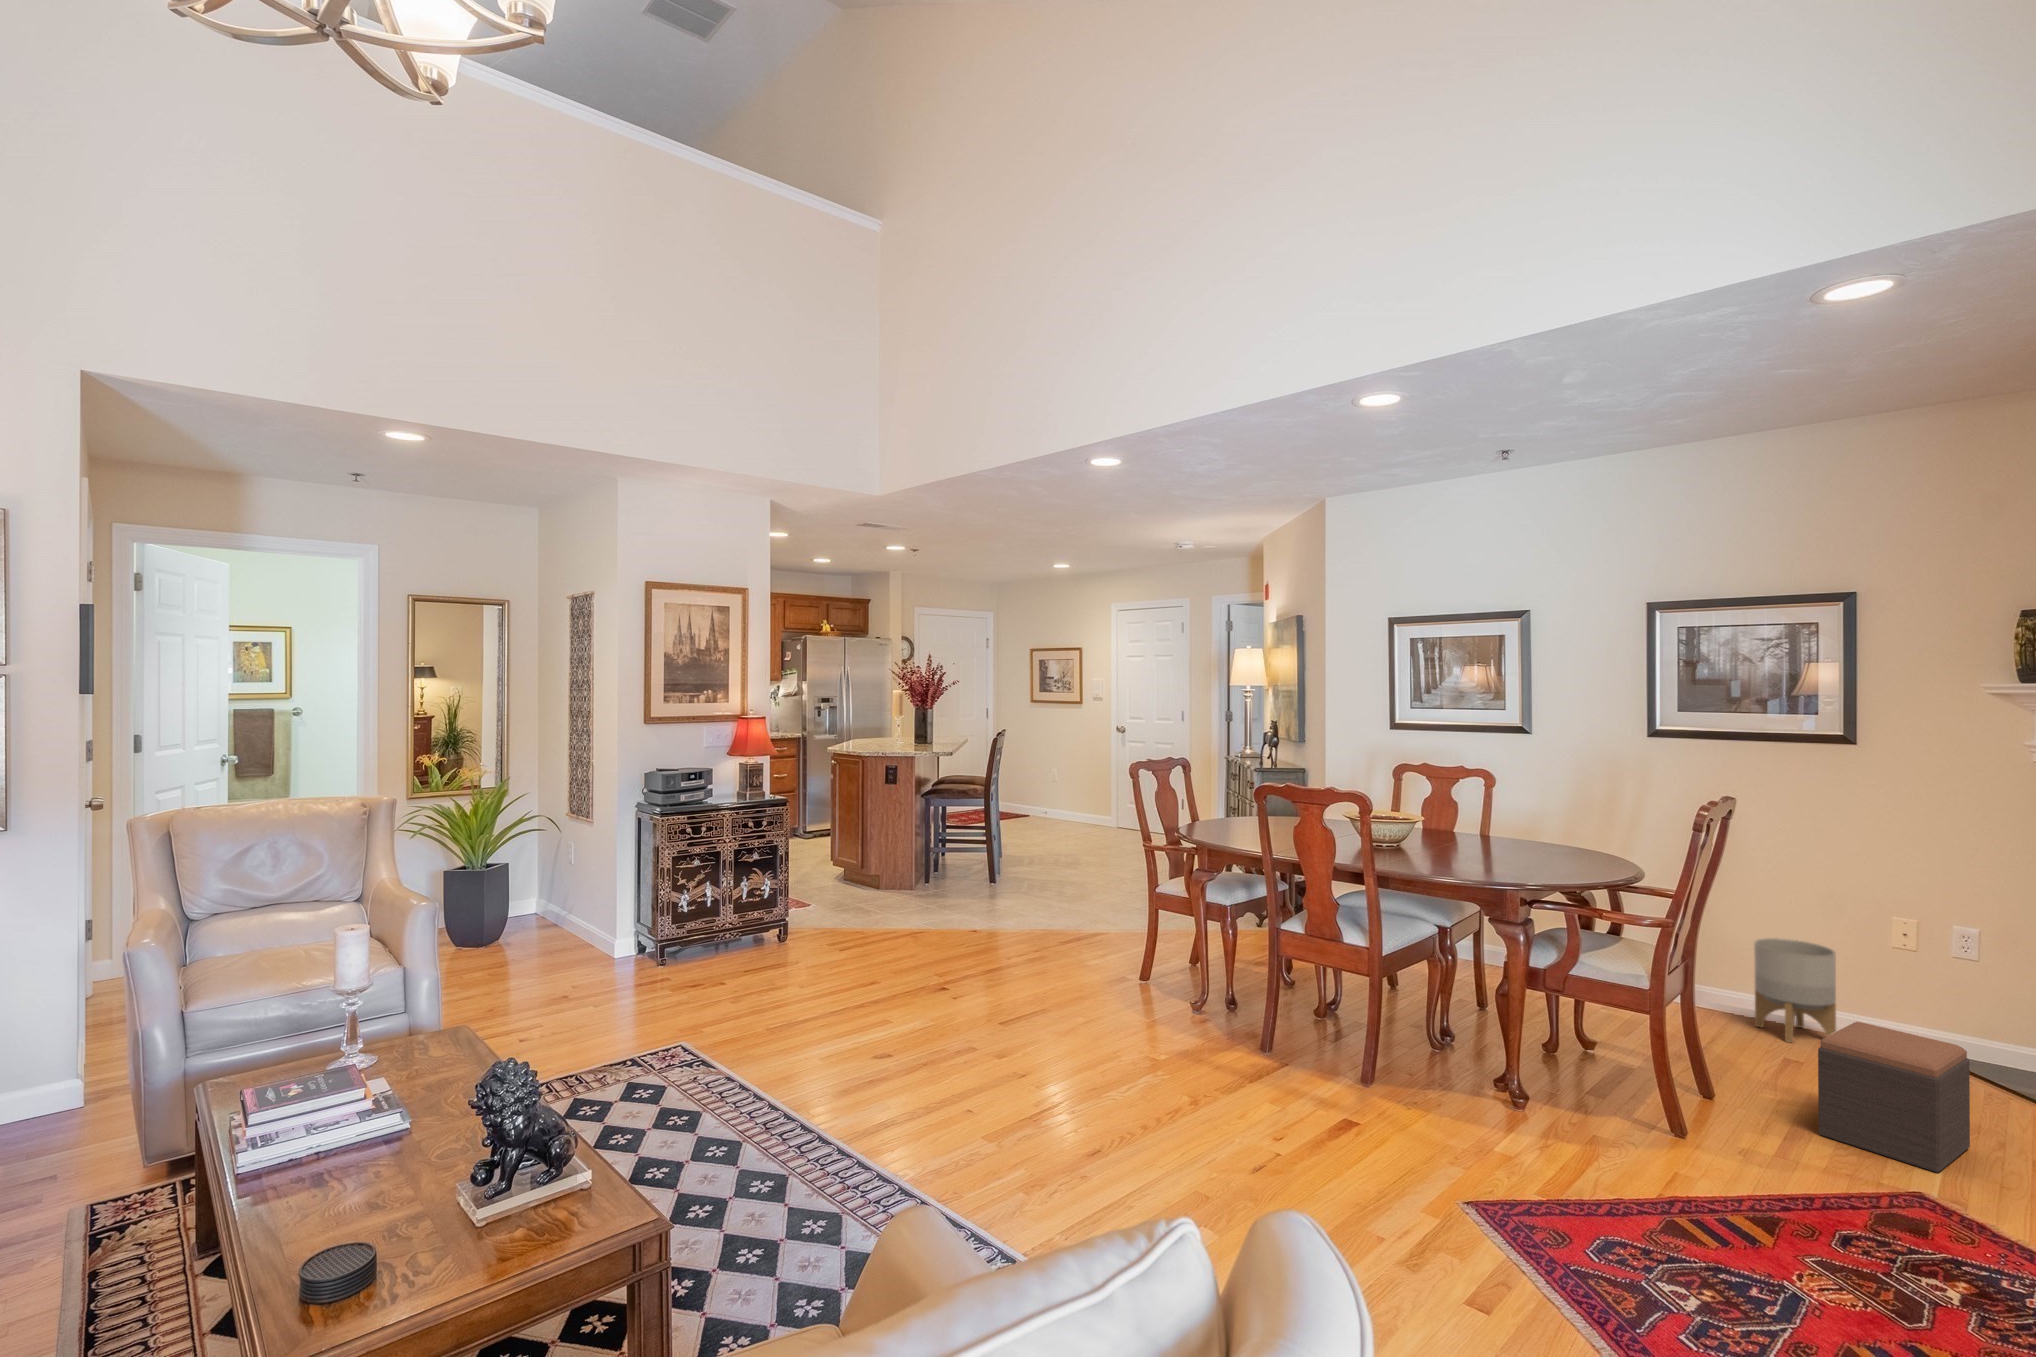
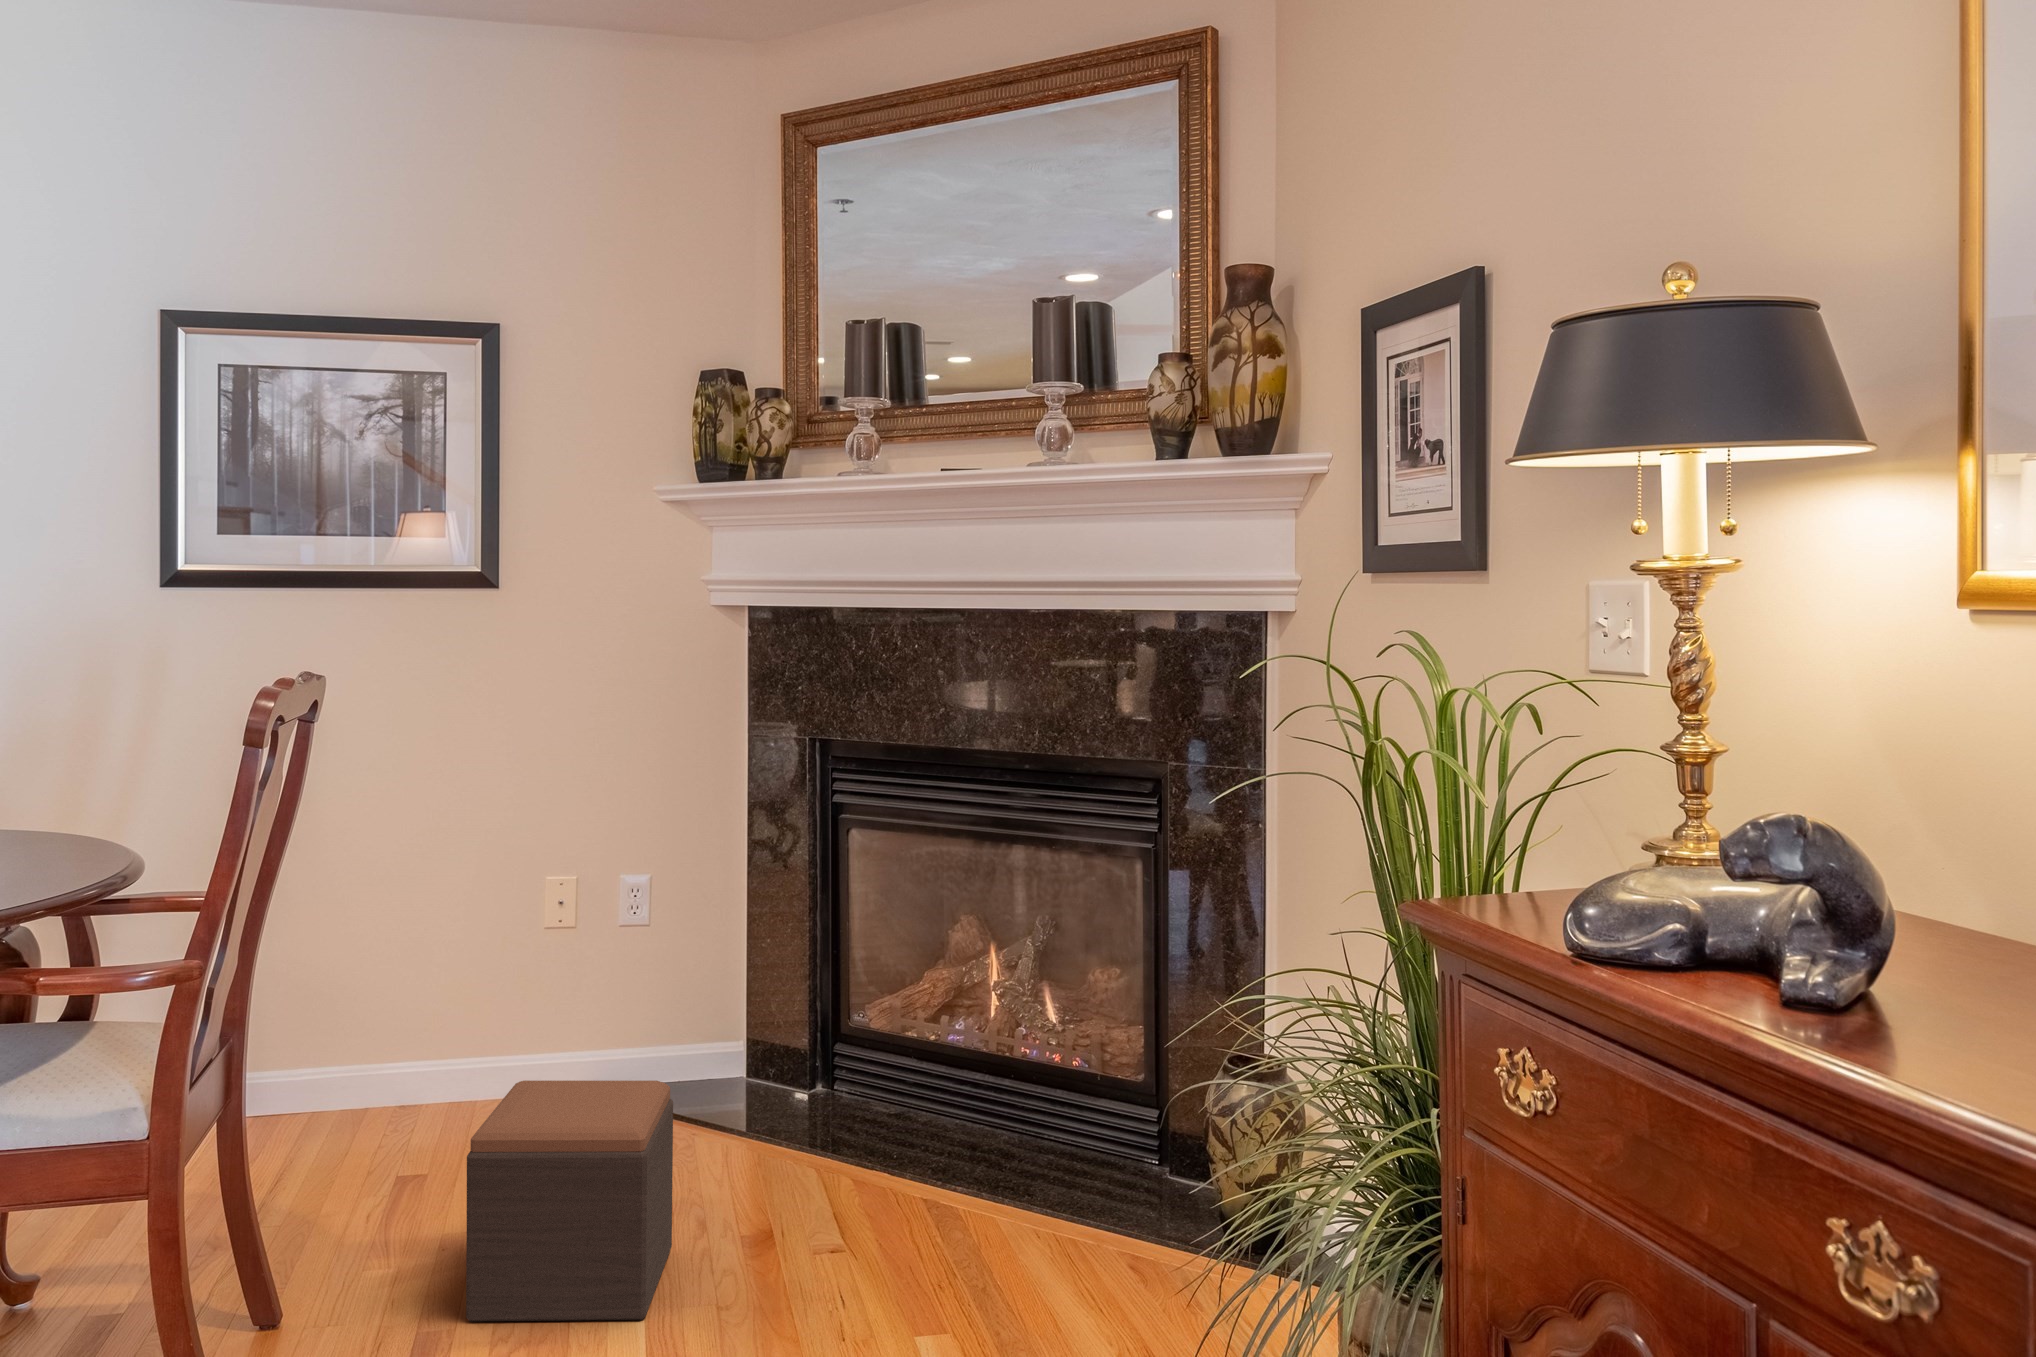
planter: present [1754,938,1836,1043] -> none [345,951,470,1142]

